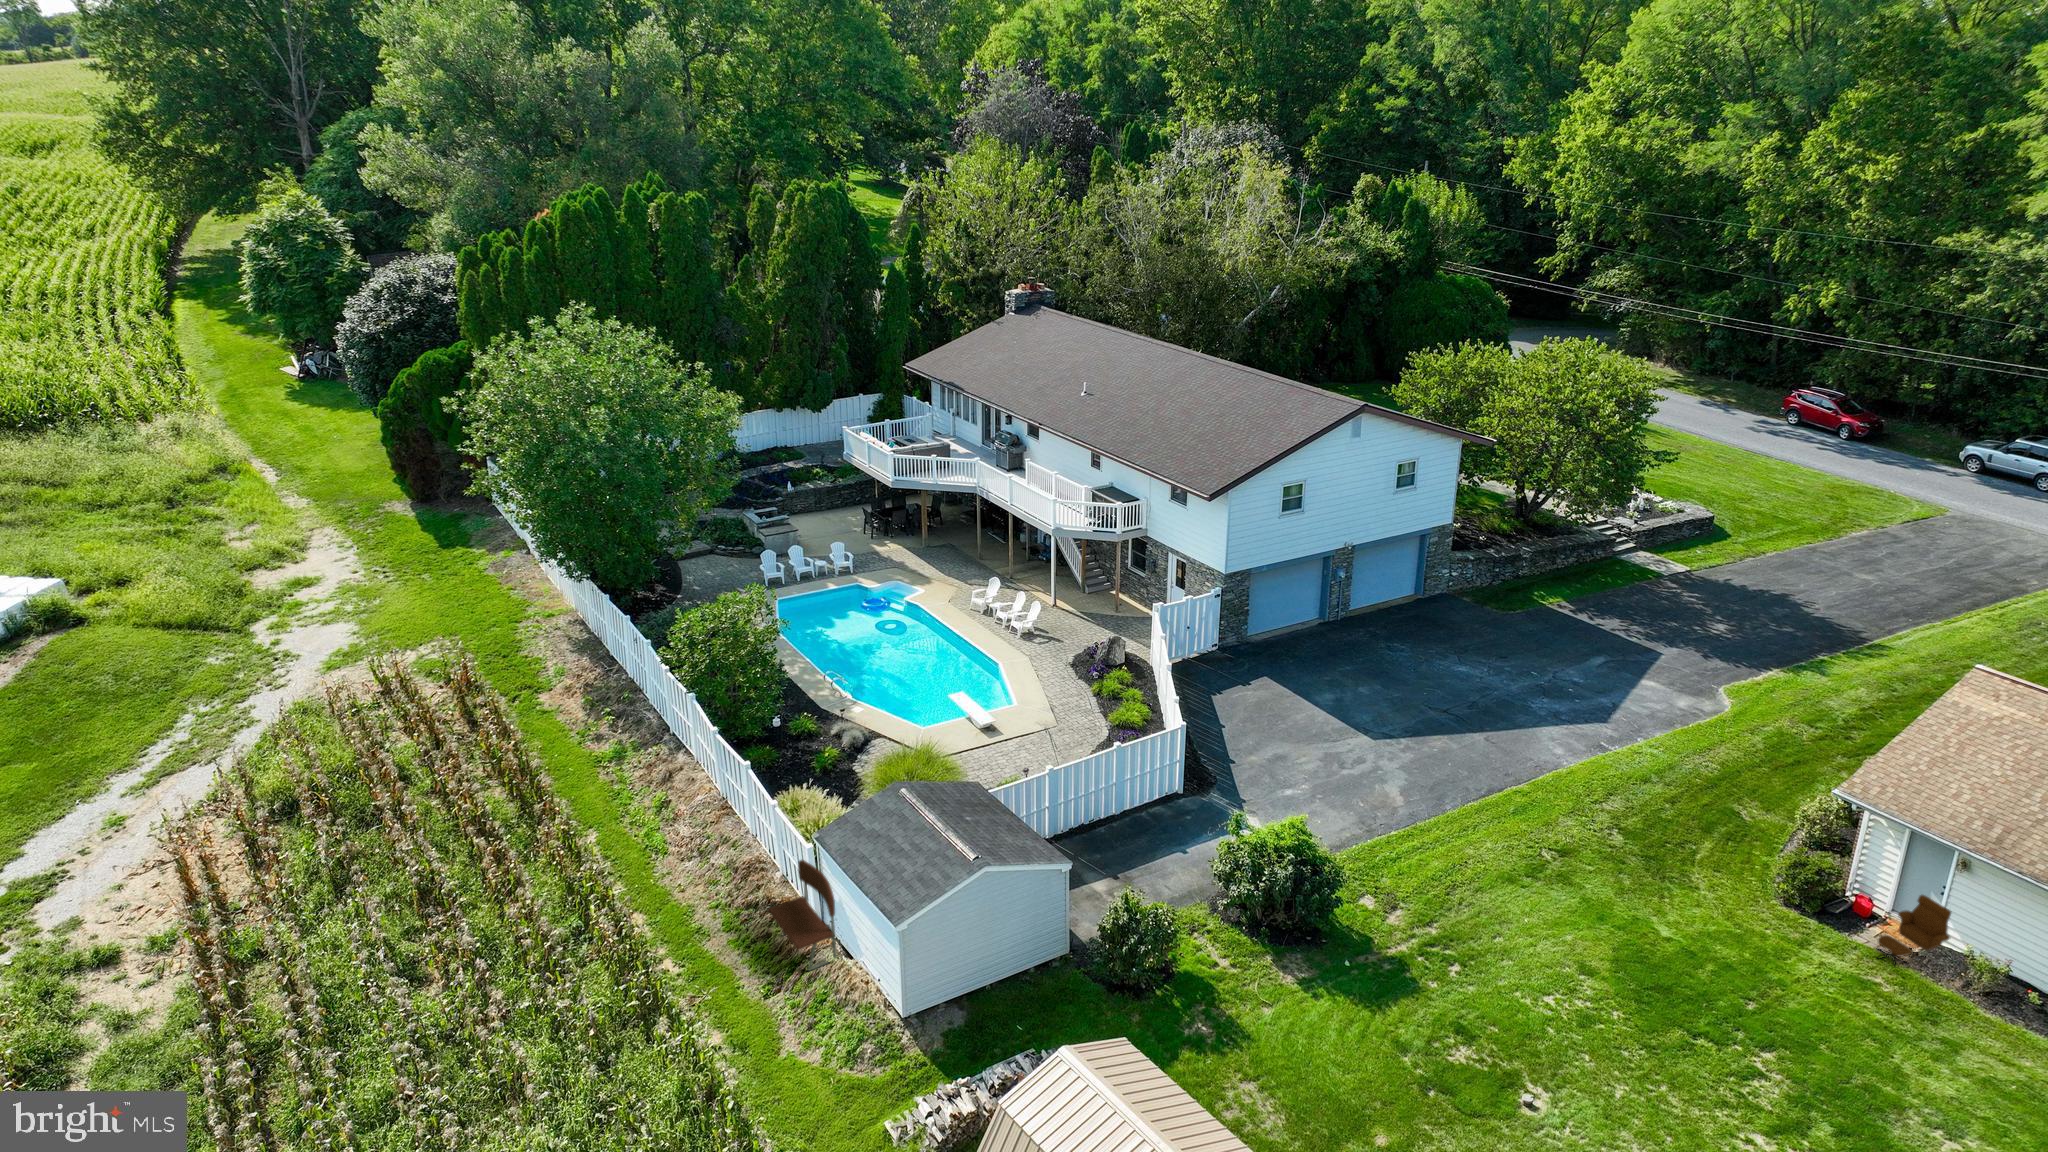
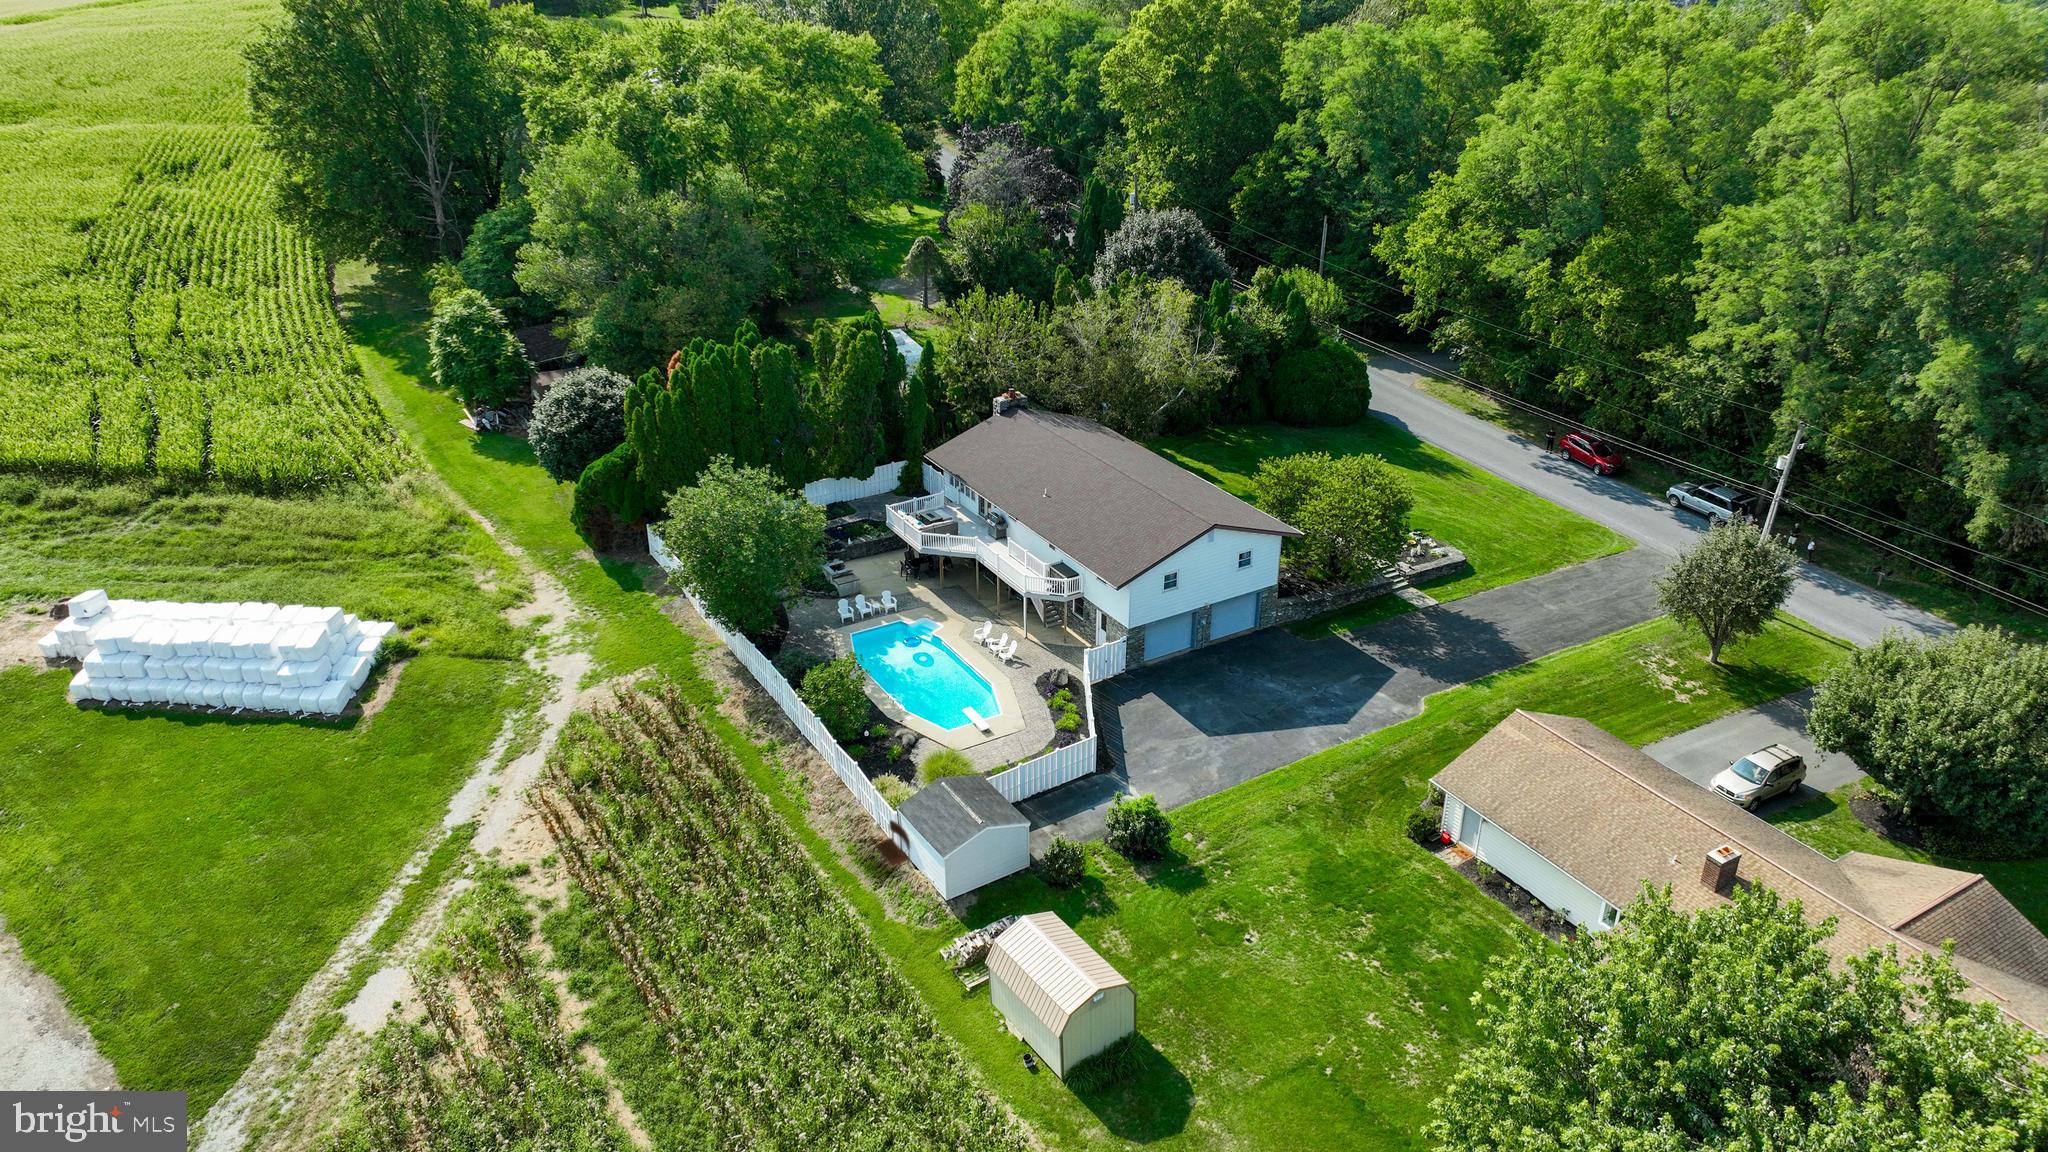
lounge chair: present [1878,895,1951,966] -> none [1445,834,1481,871]

